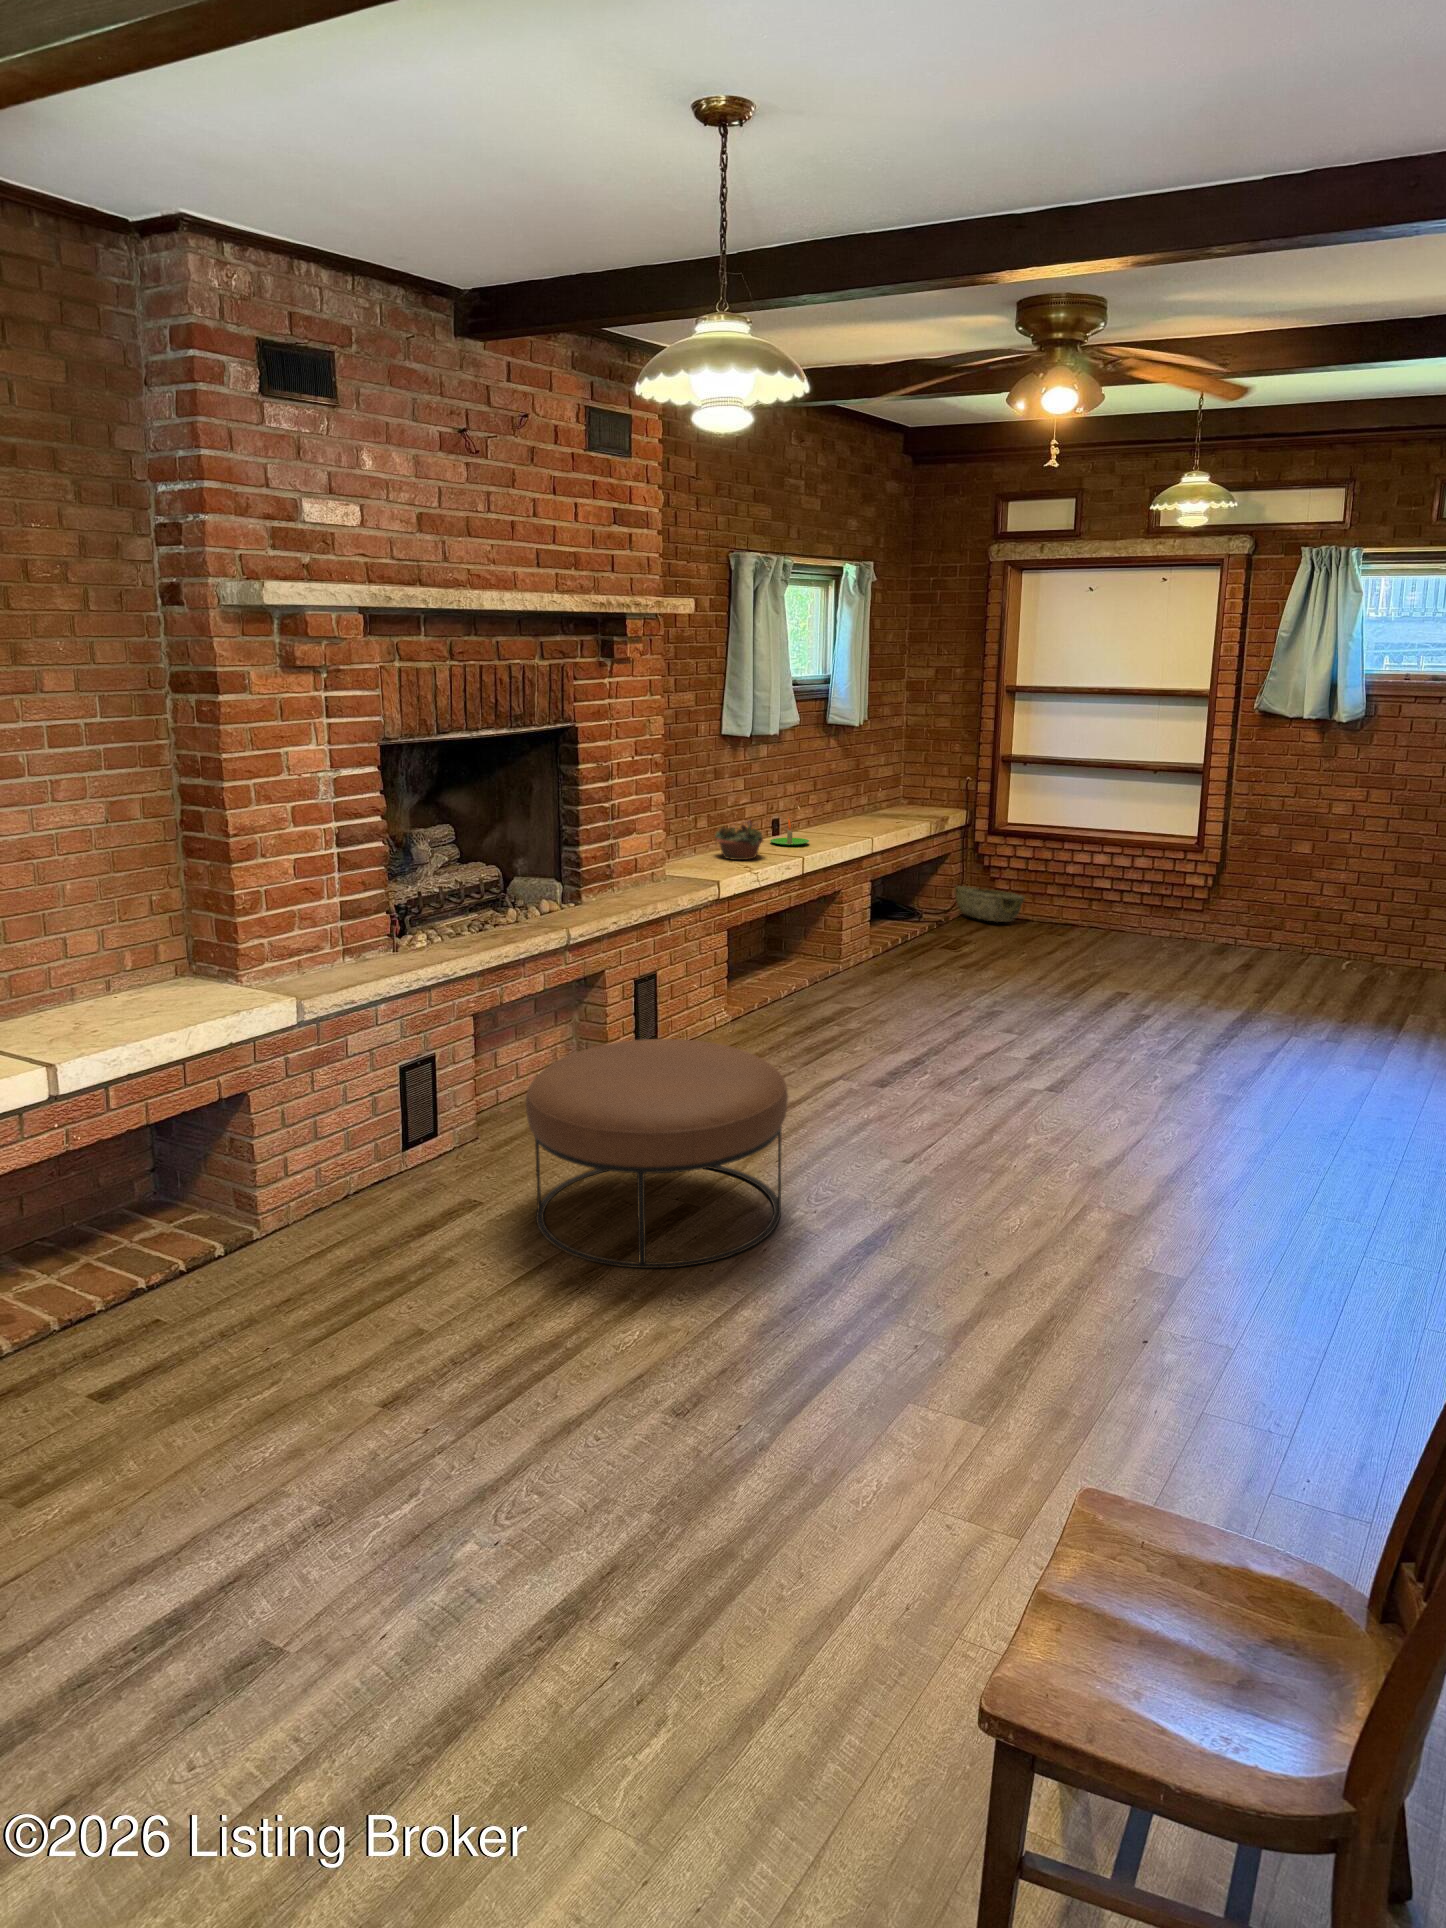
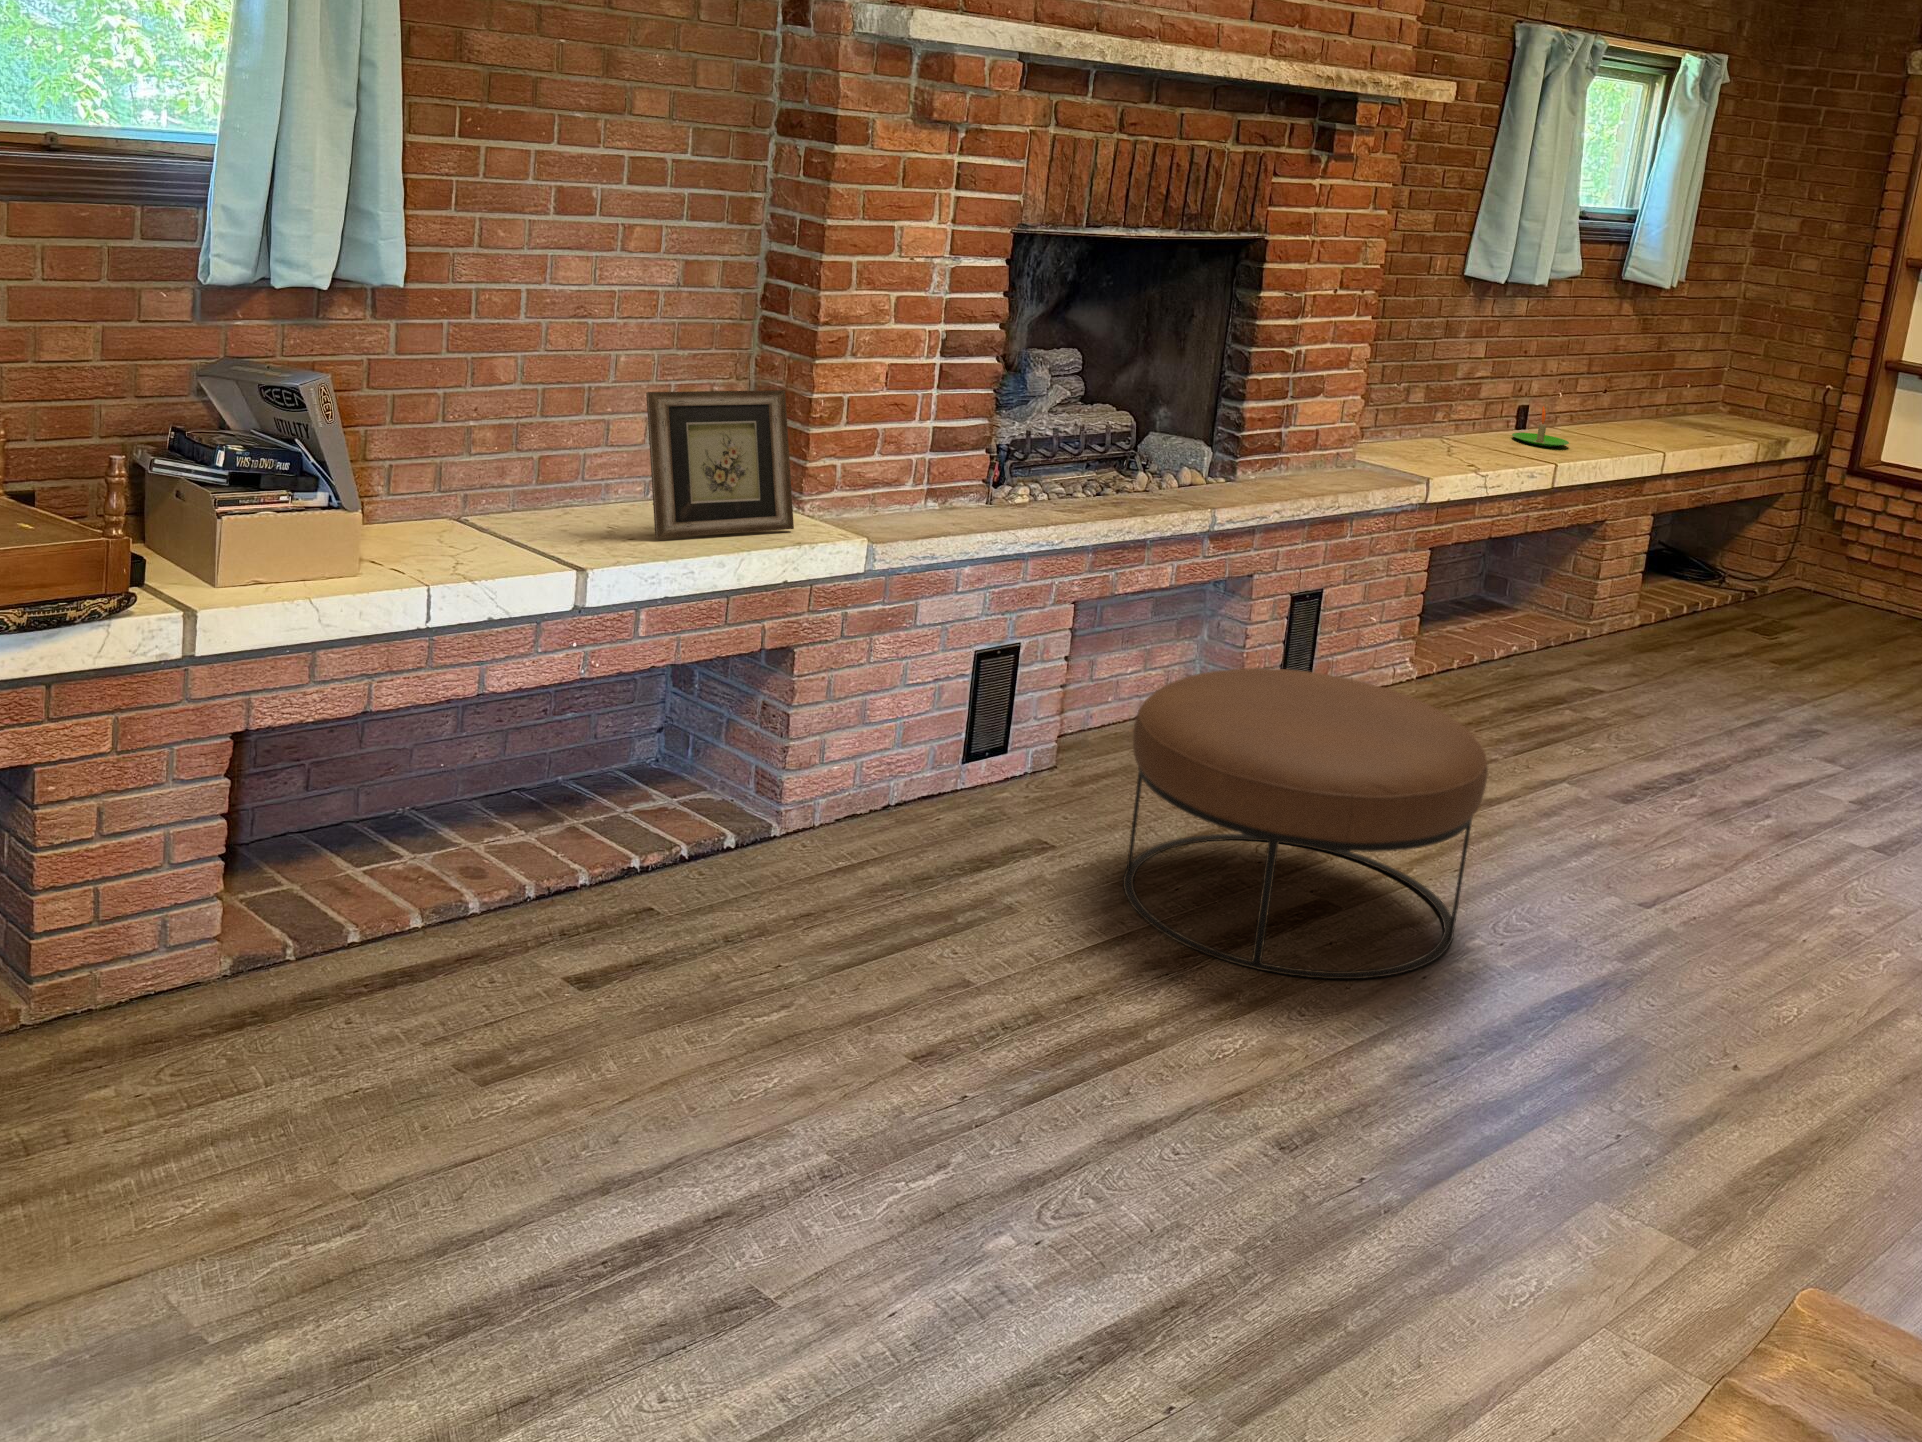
succulent planter: present [715,821,763,860] -> none [1433,400,1503,455]
woven basket: present [956,886,1024,922] -> none [1776,541,1884,608]
picture frame: none [90,893,235,1026] -> present [646,390,794,538]

